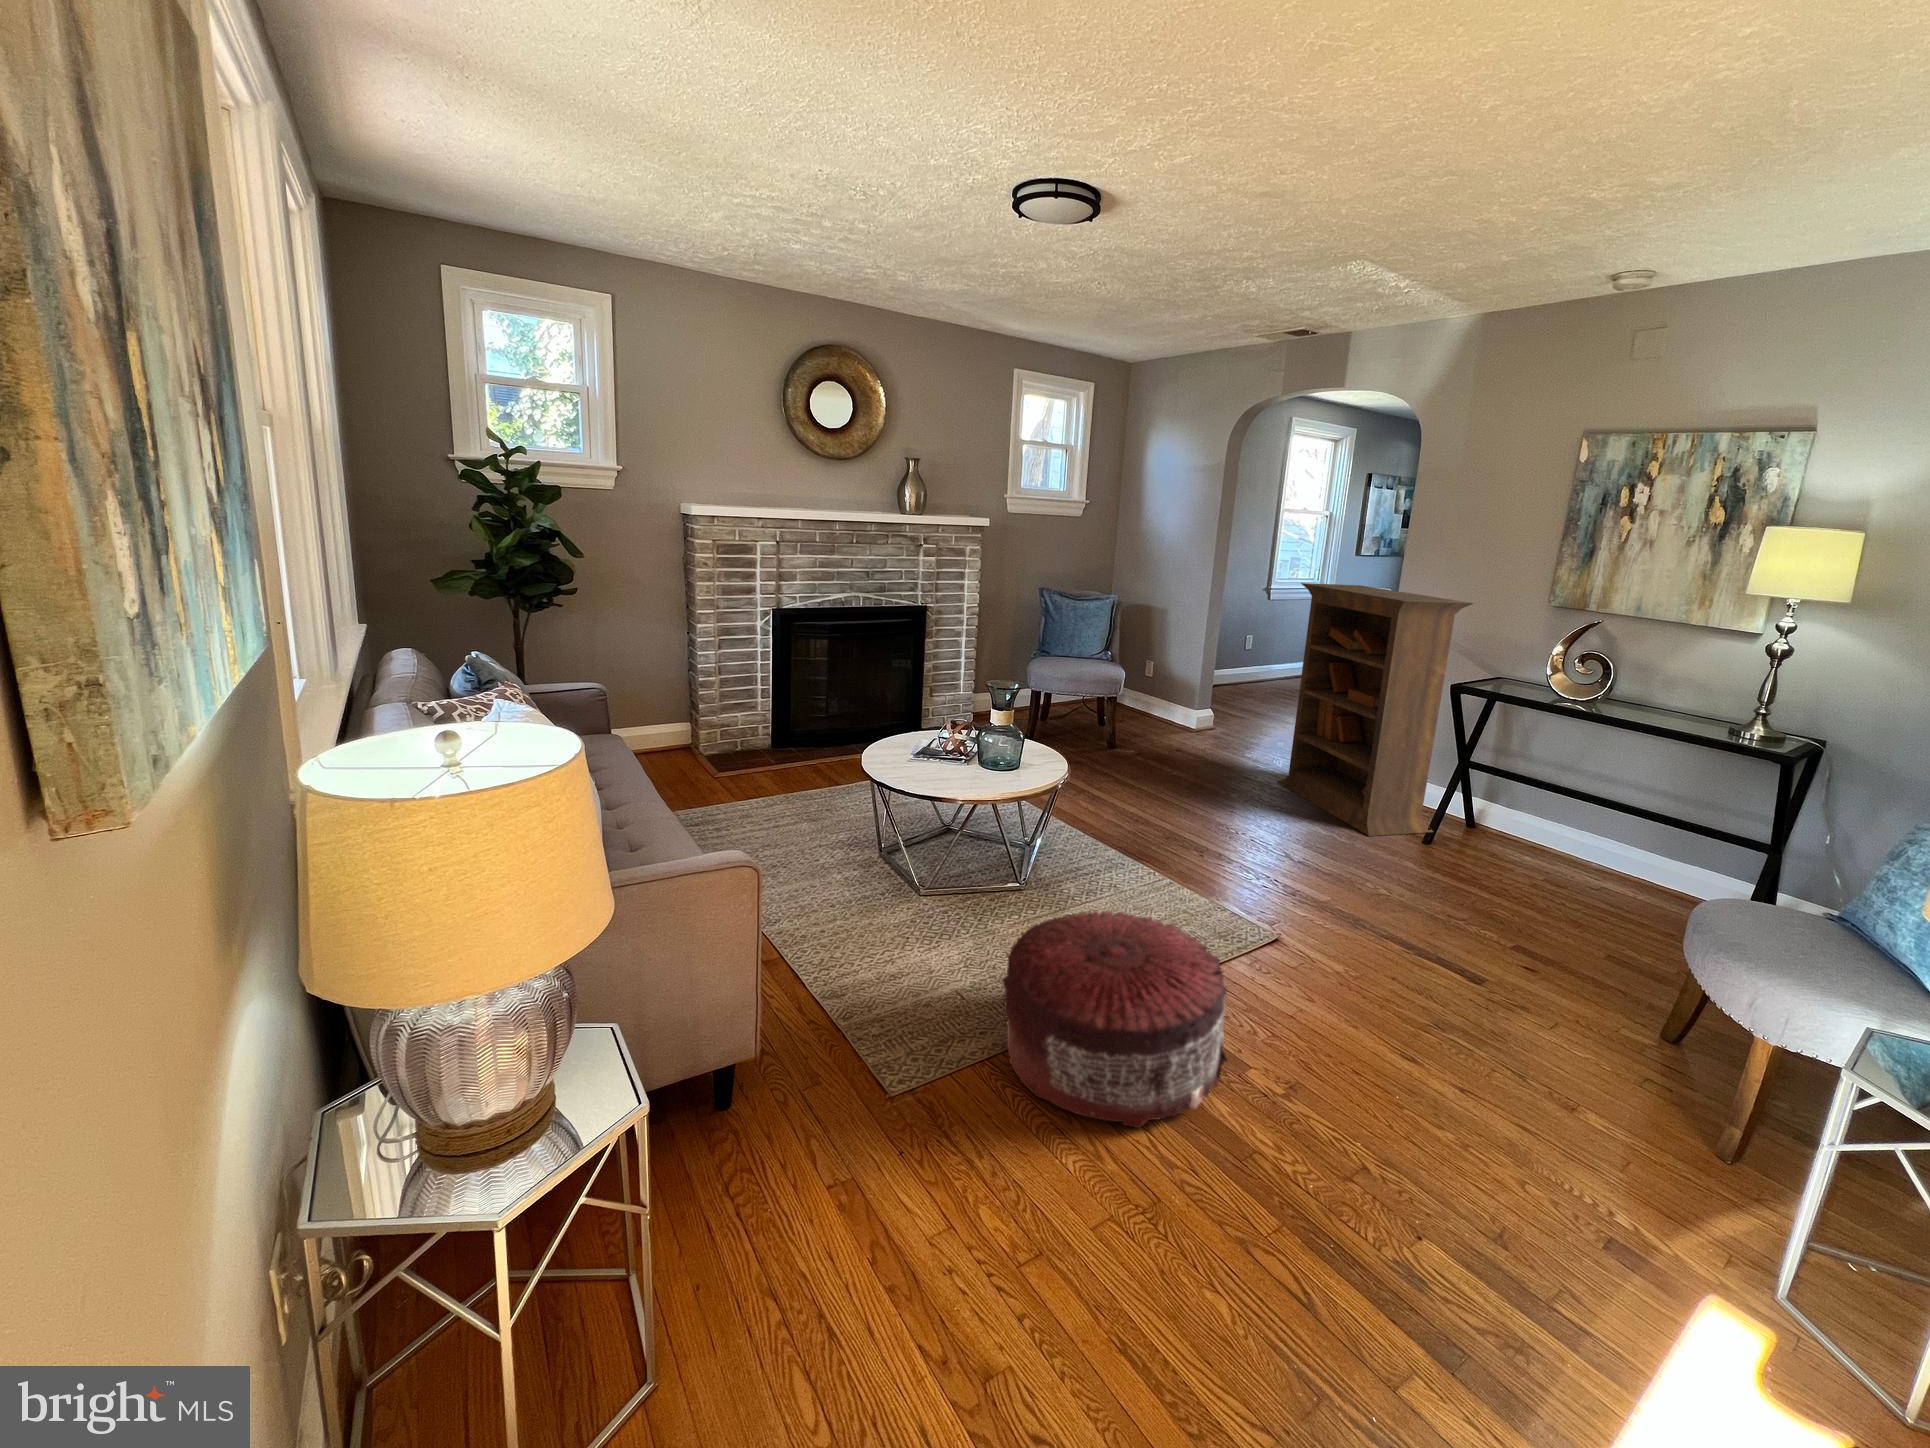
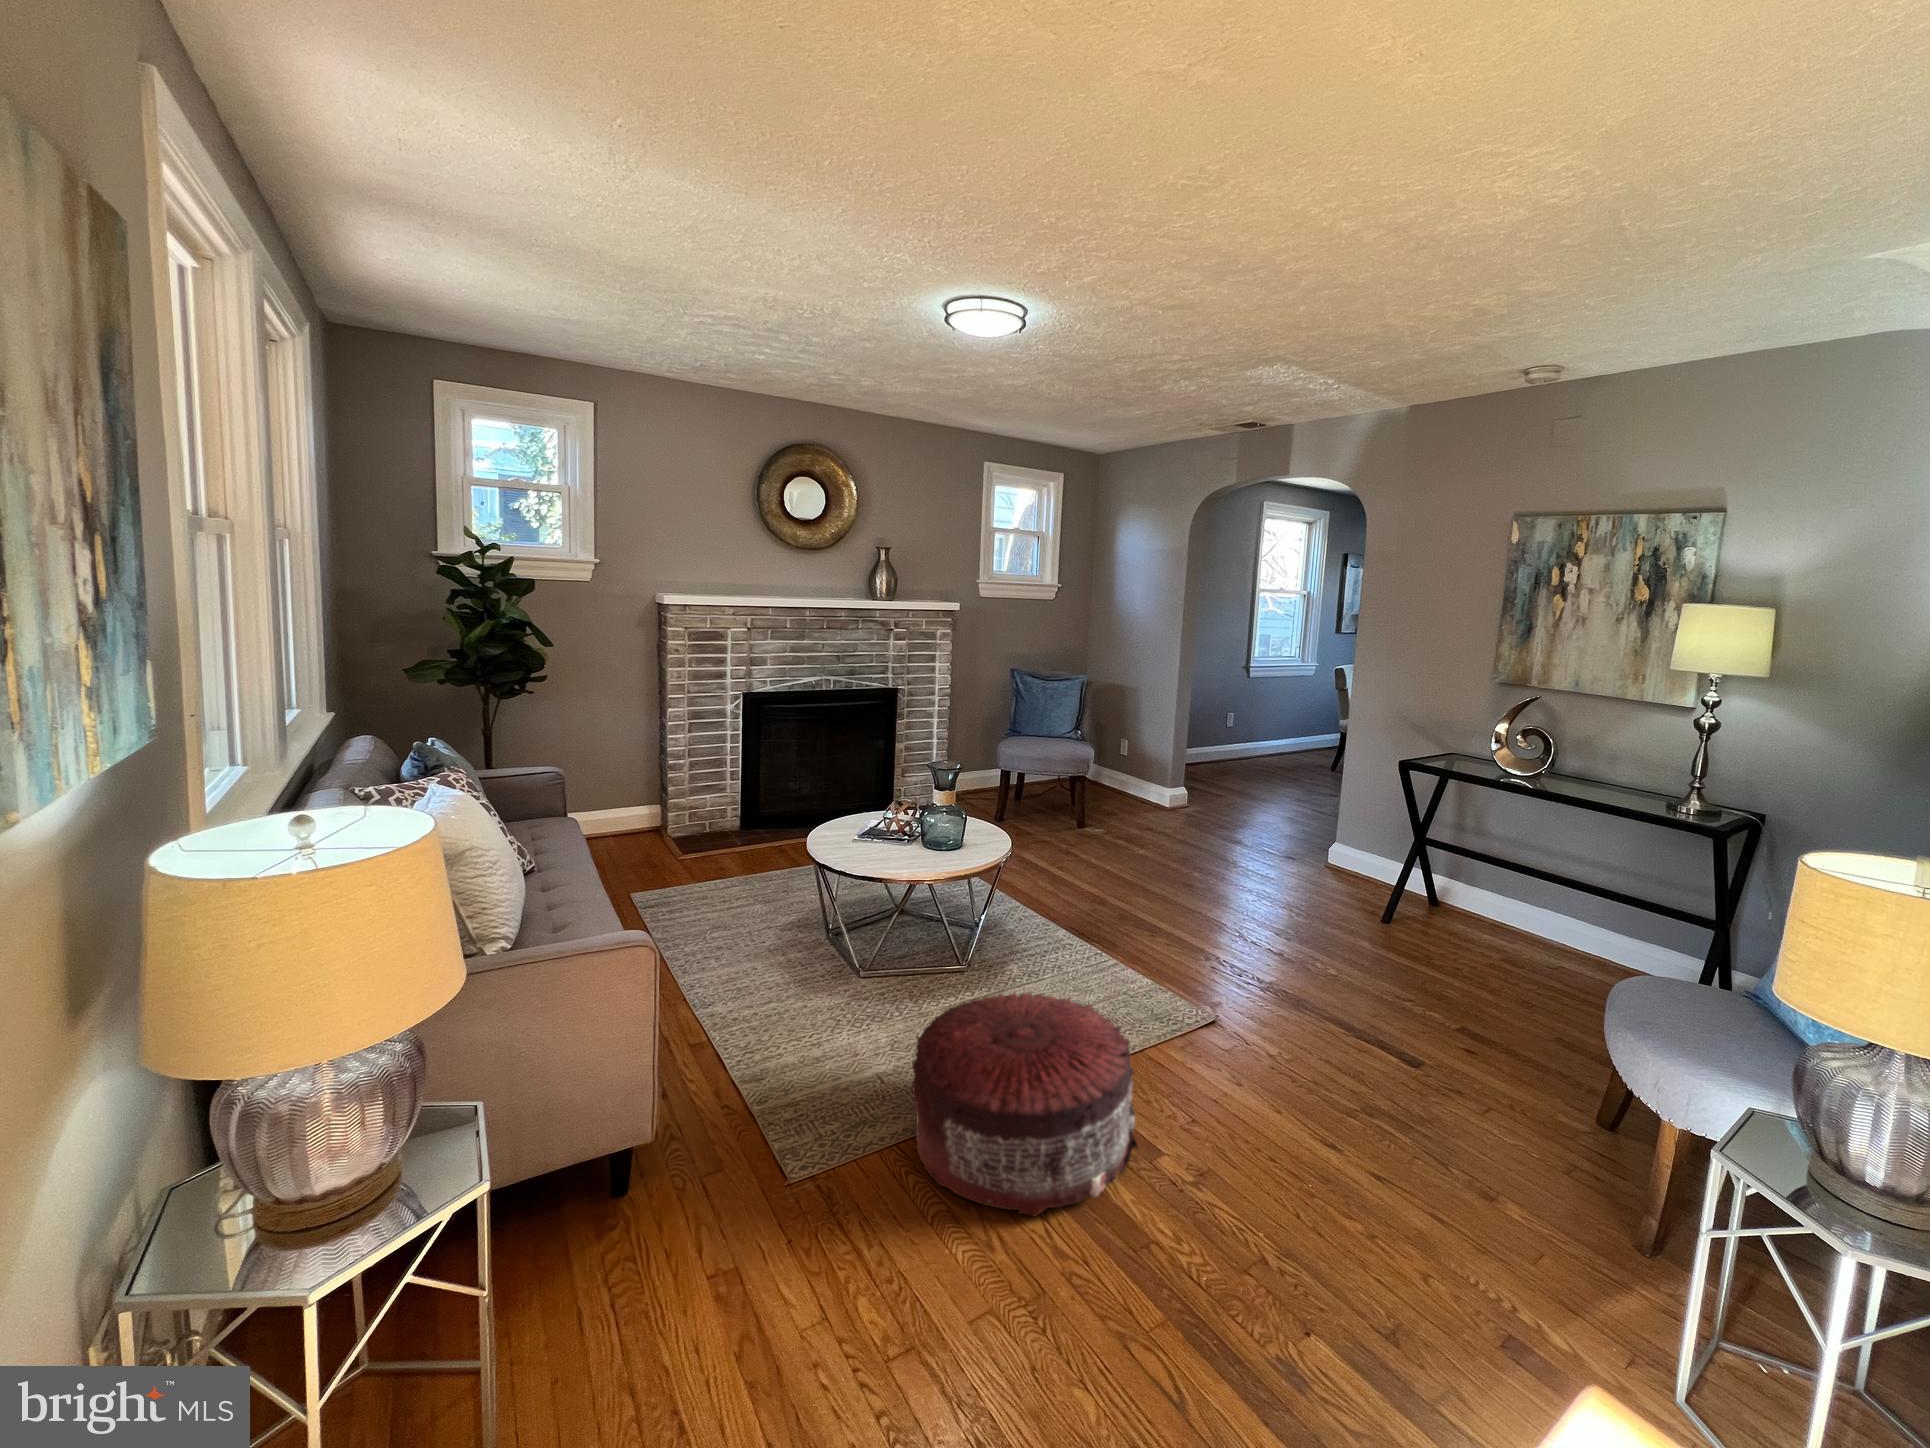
bookcase: present [1277,583,1473,836] -> none [1243,662,1420,917]

